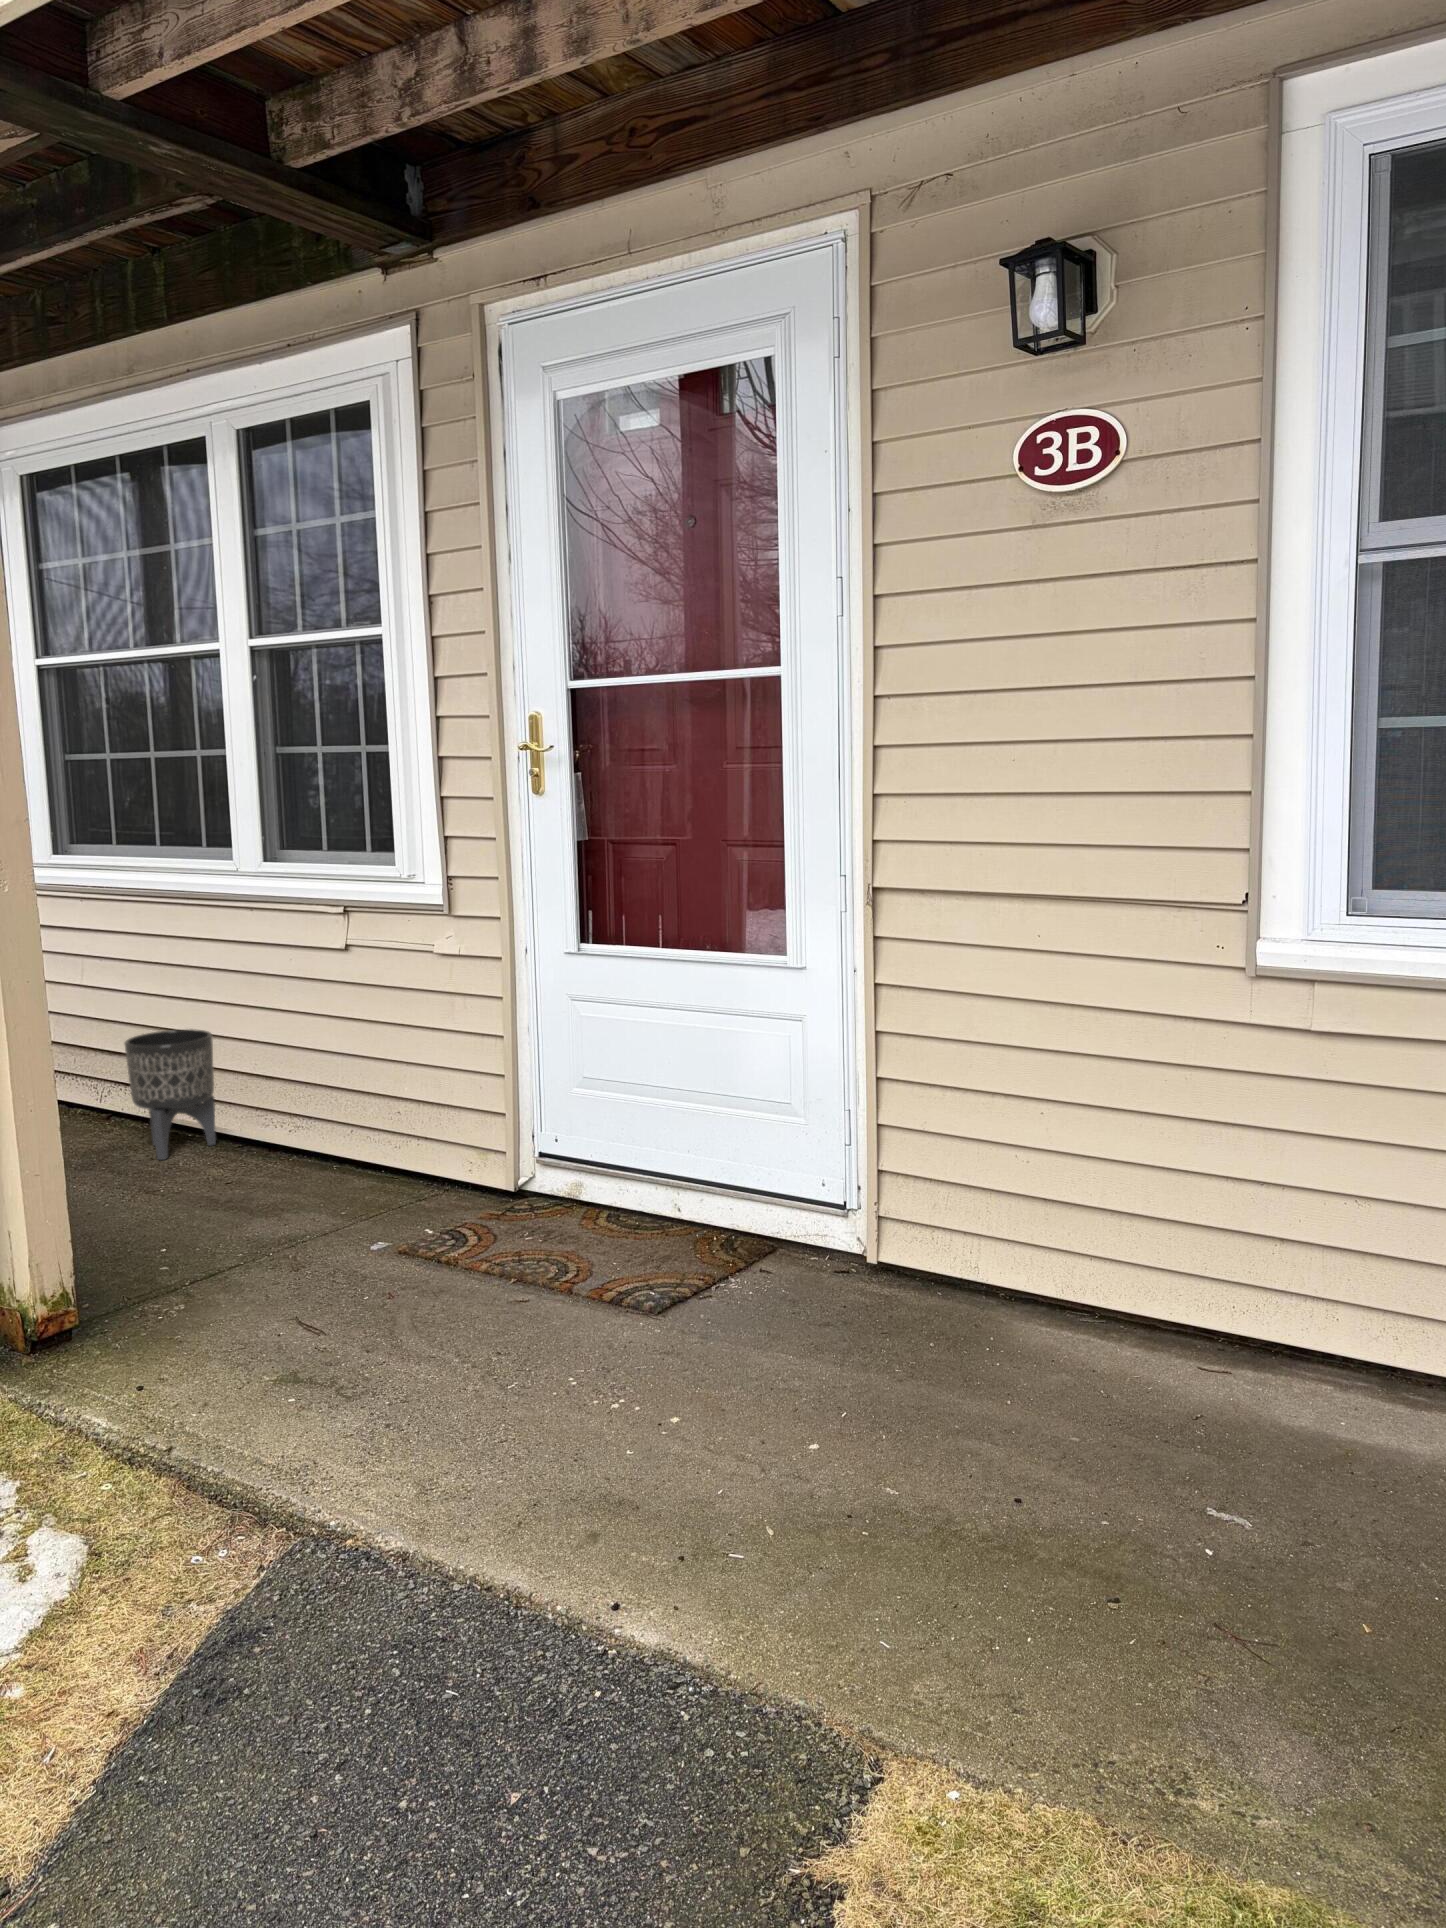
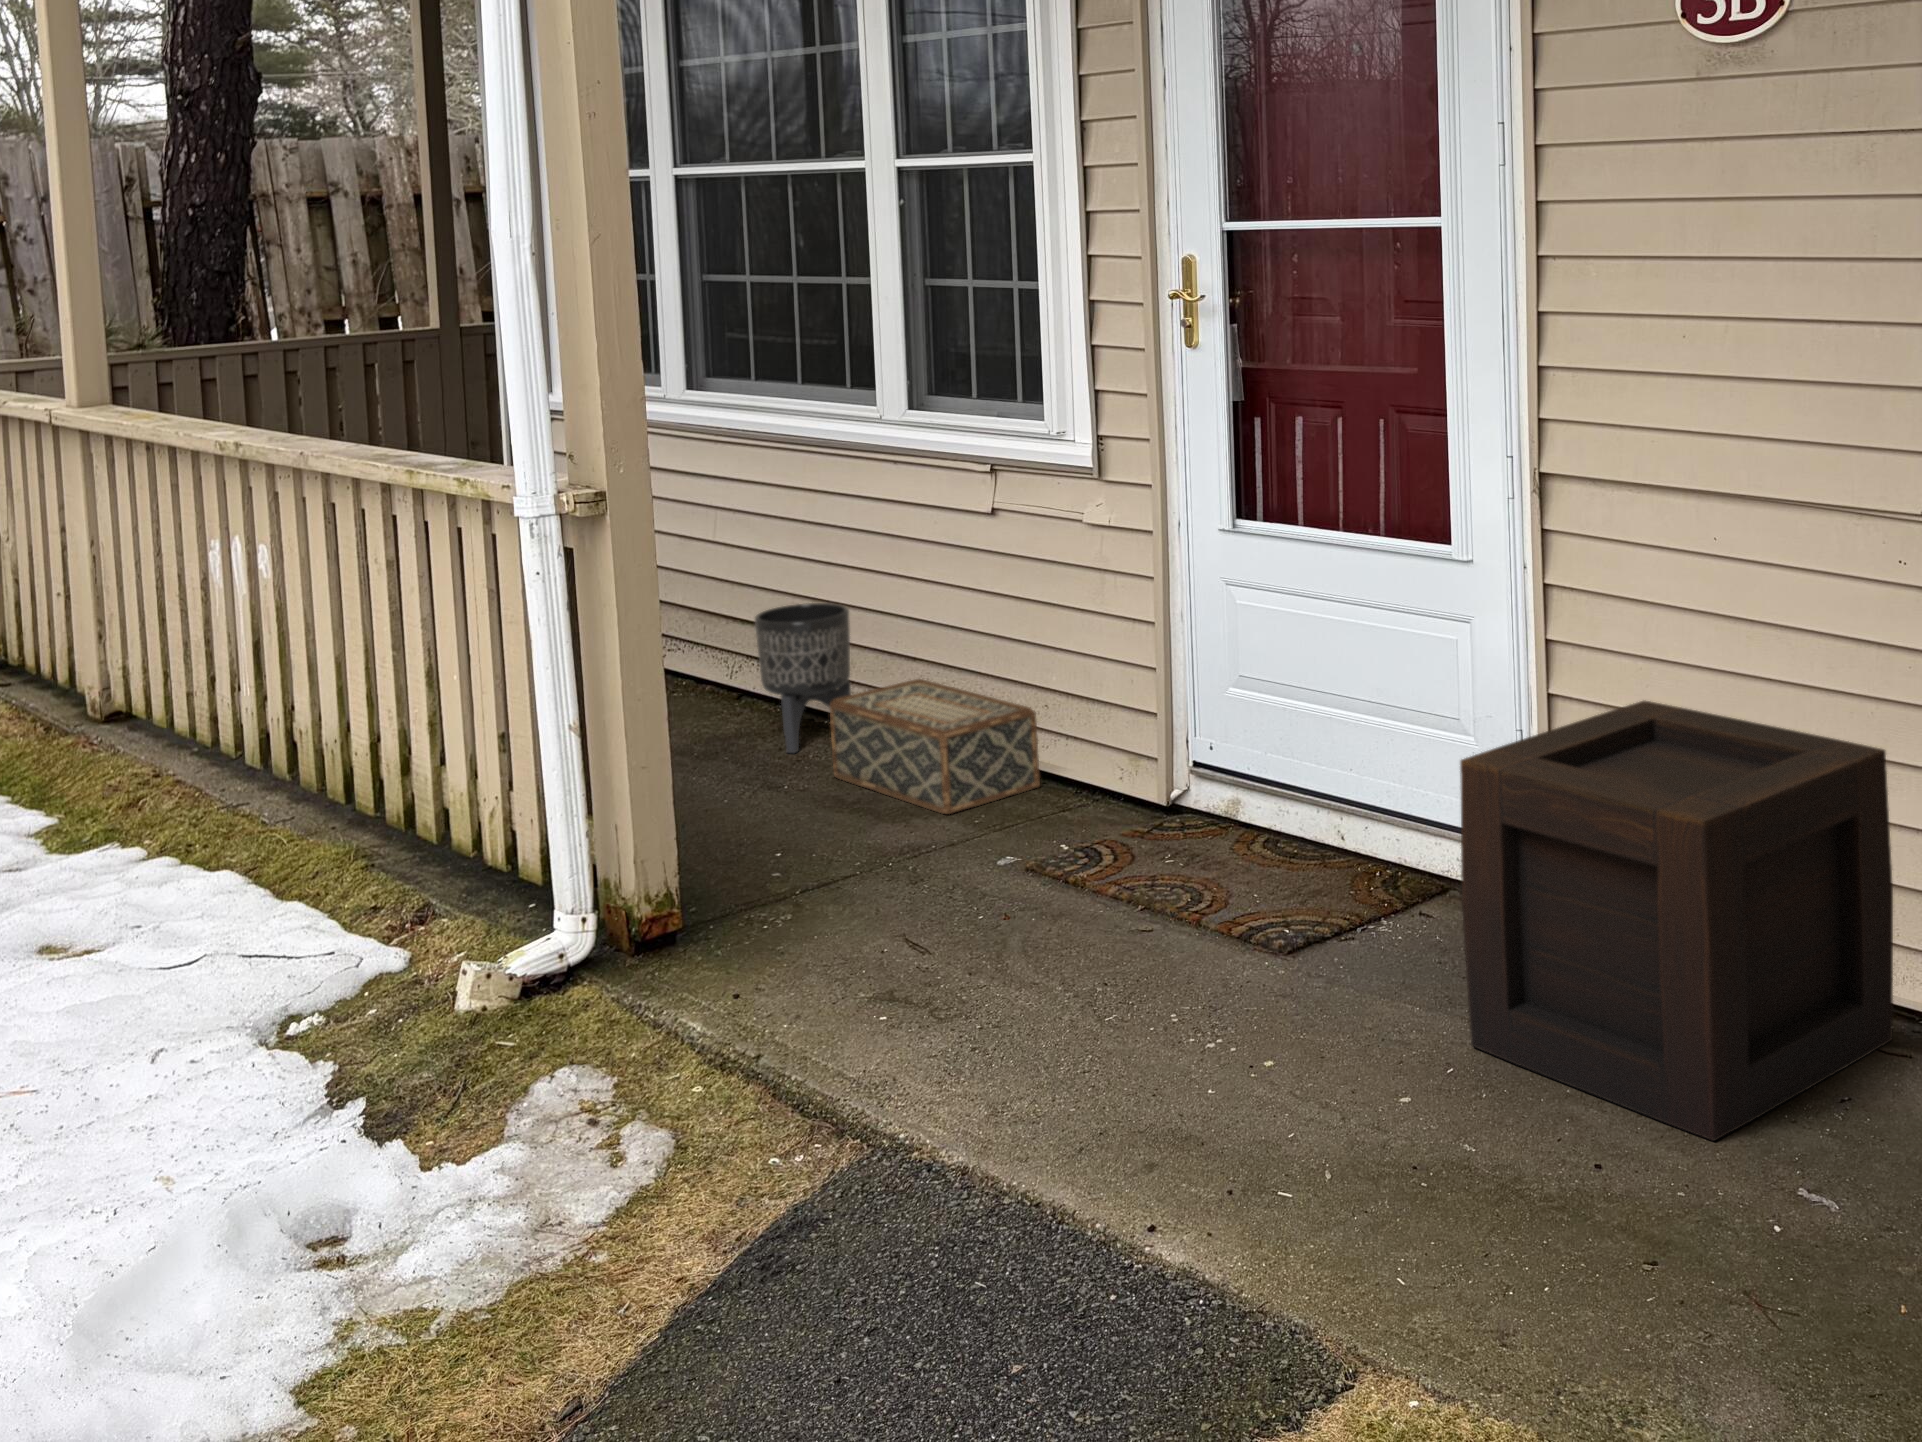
wooden crate: none [849,1077,1209,1461] -> present [1460,701,1893,1141]
woven basket: none [200,1091,396,1206] -> present [830,679,1040,814]

